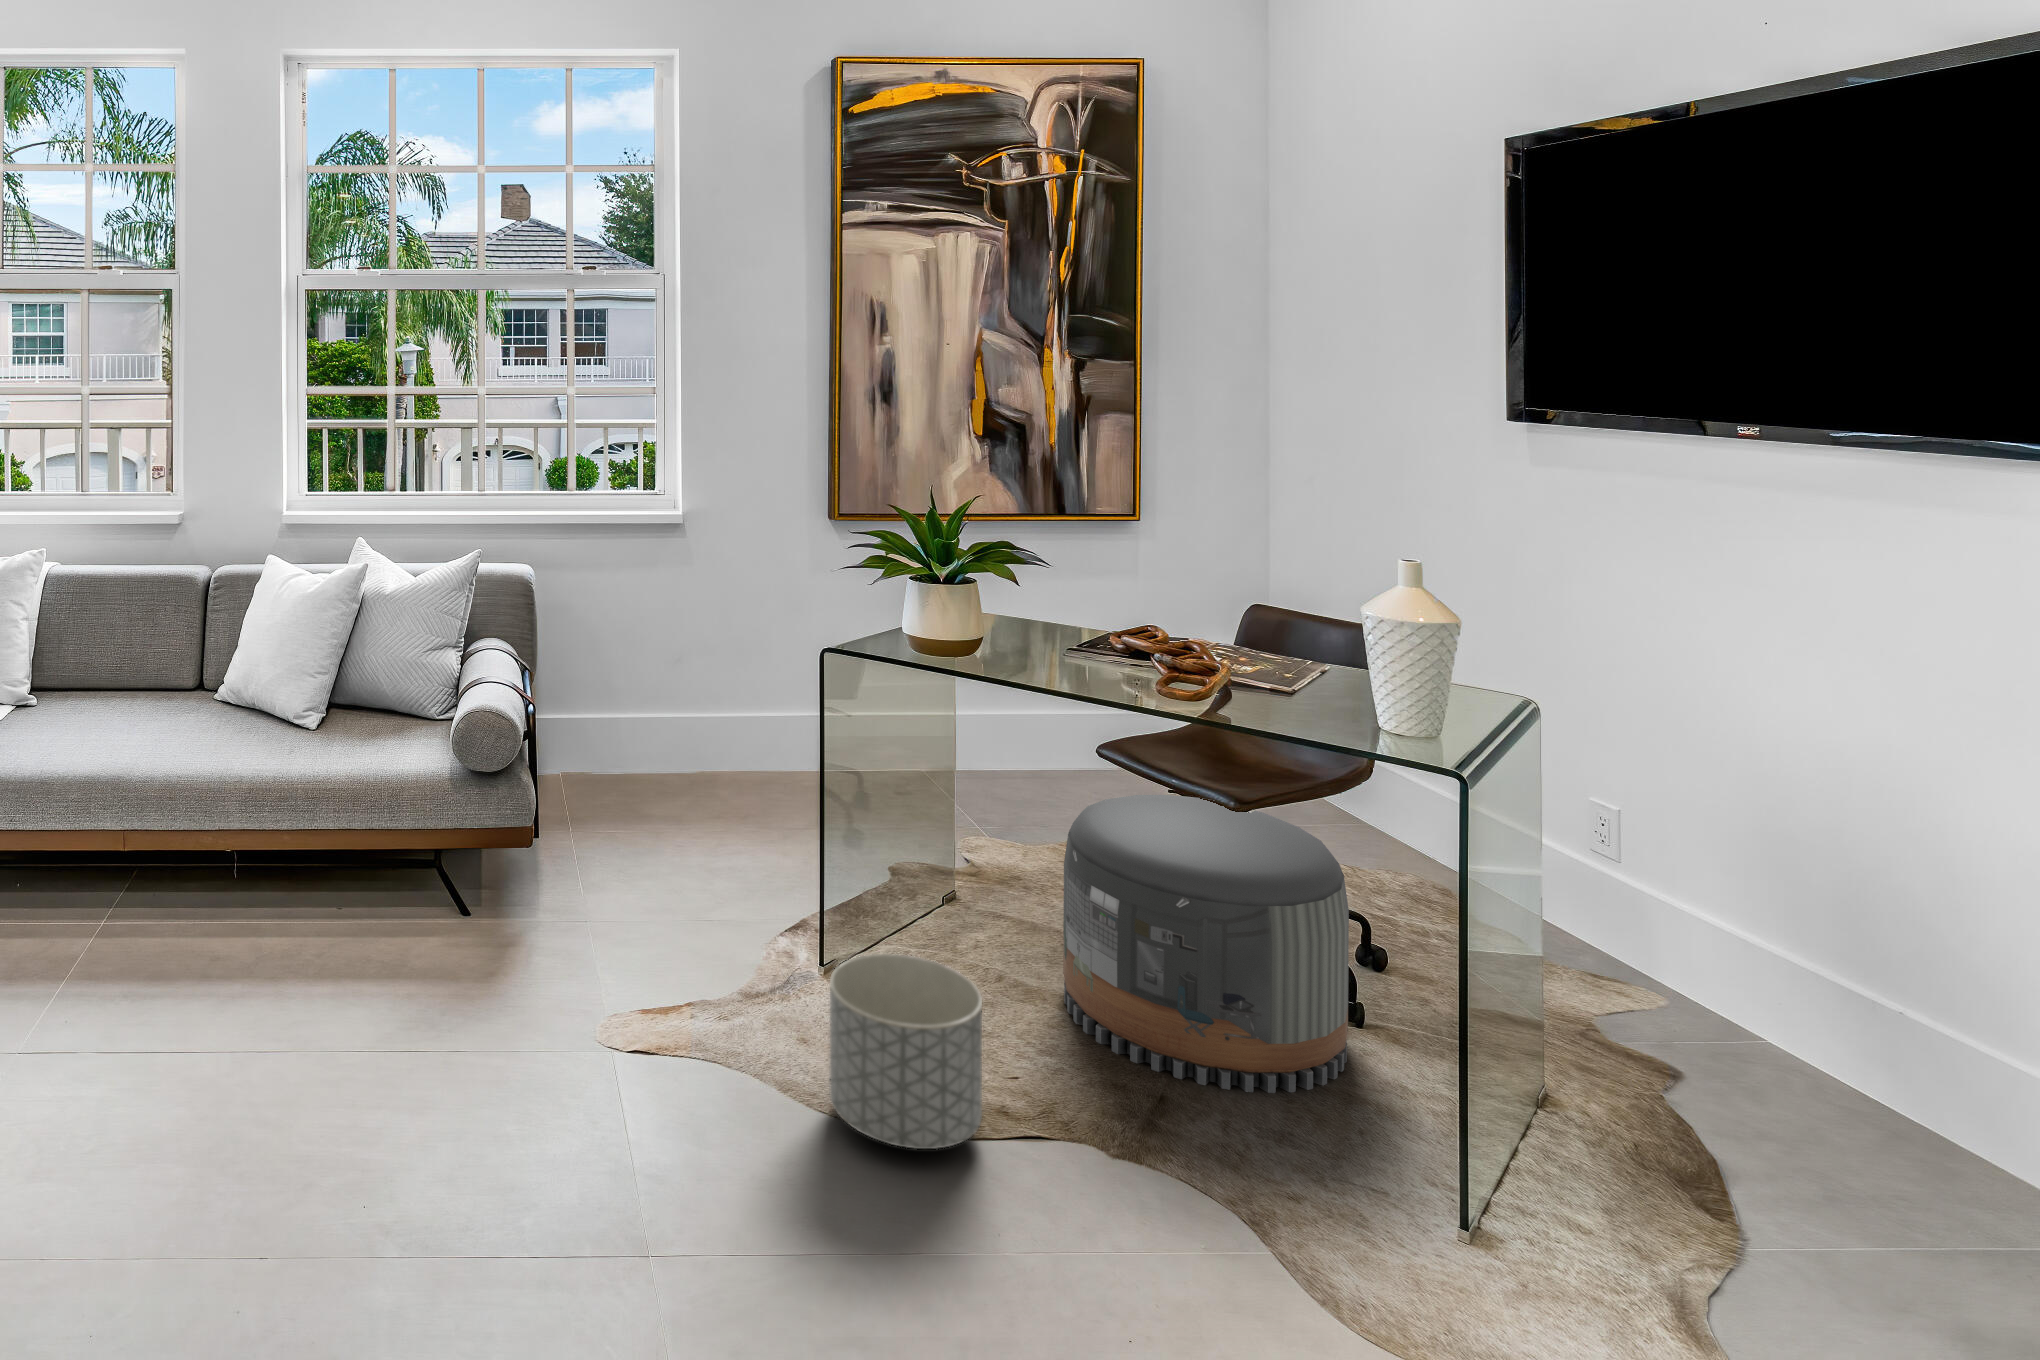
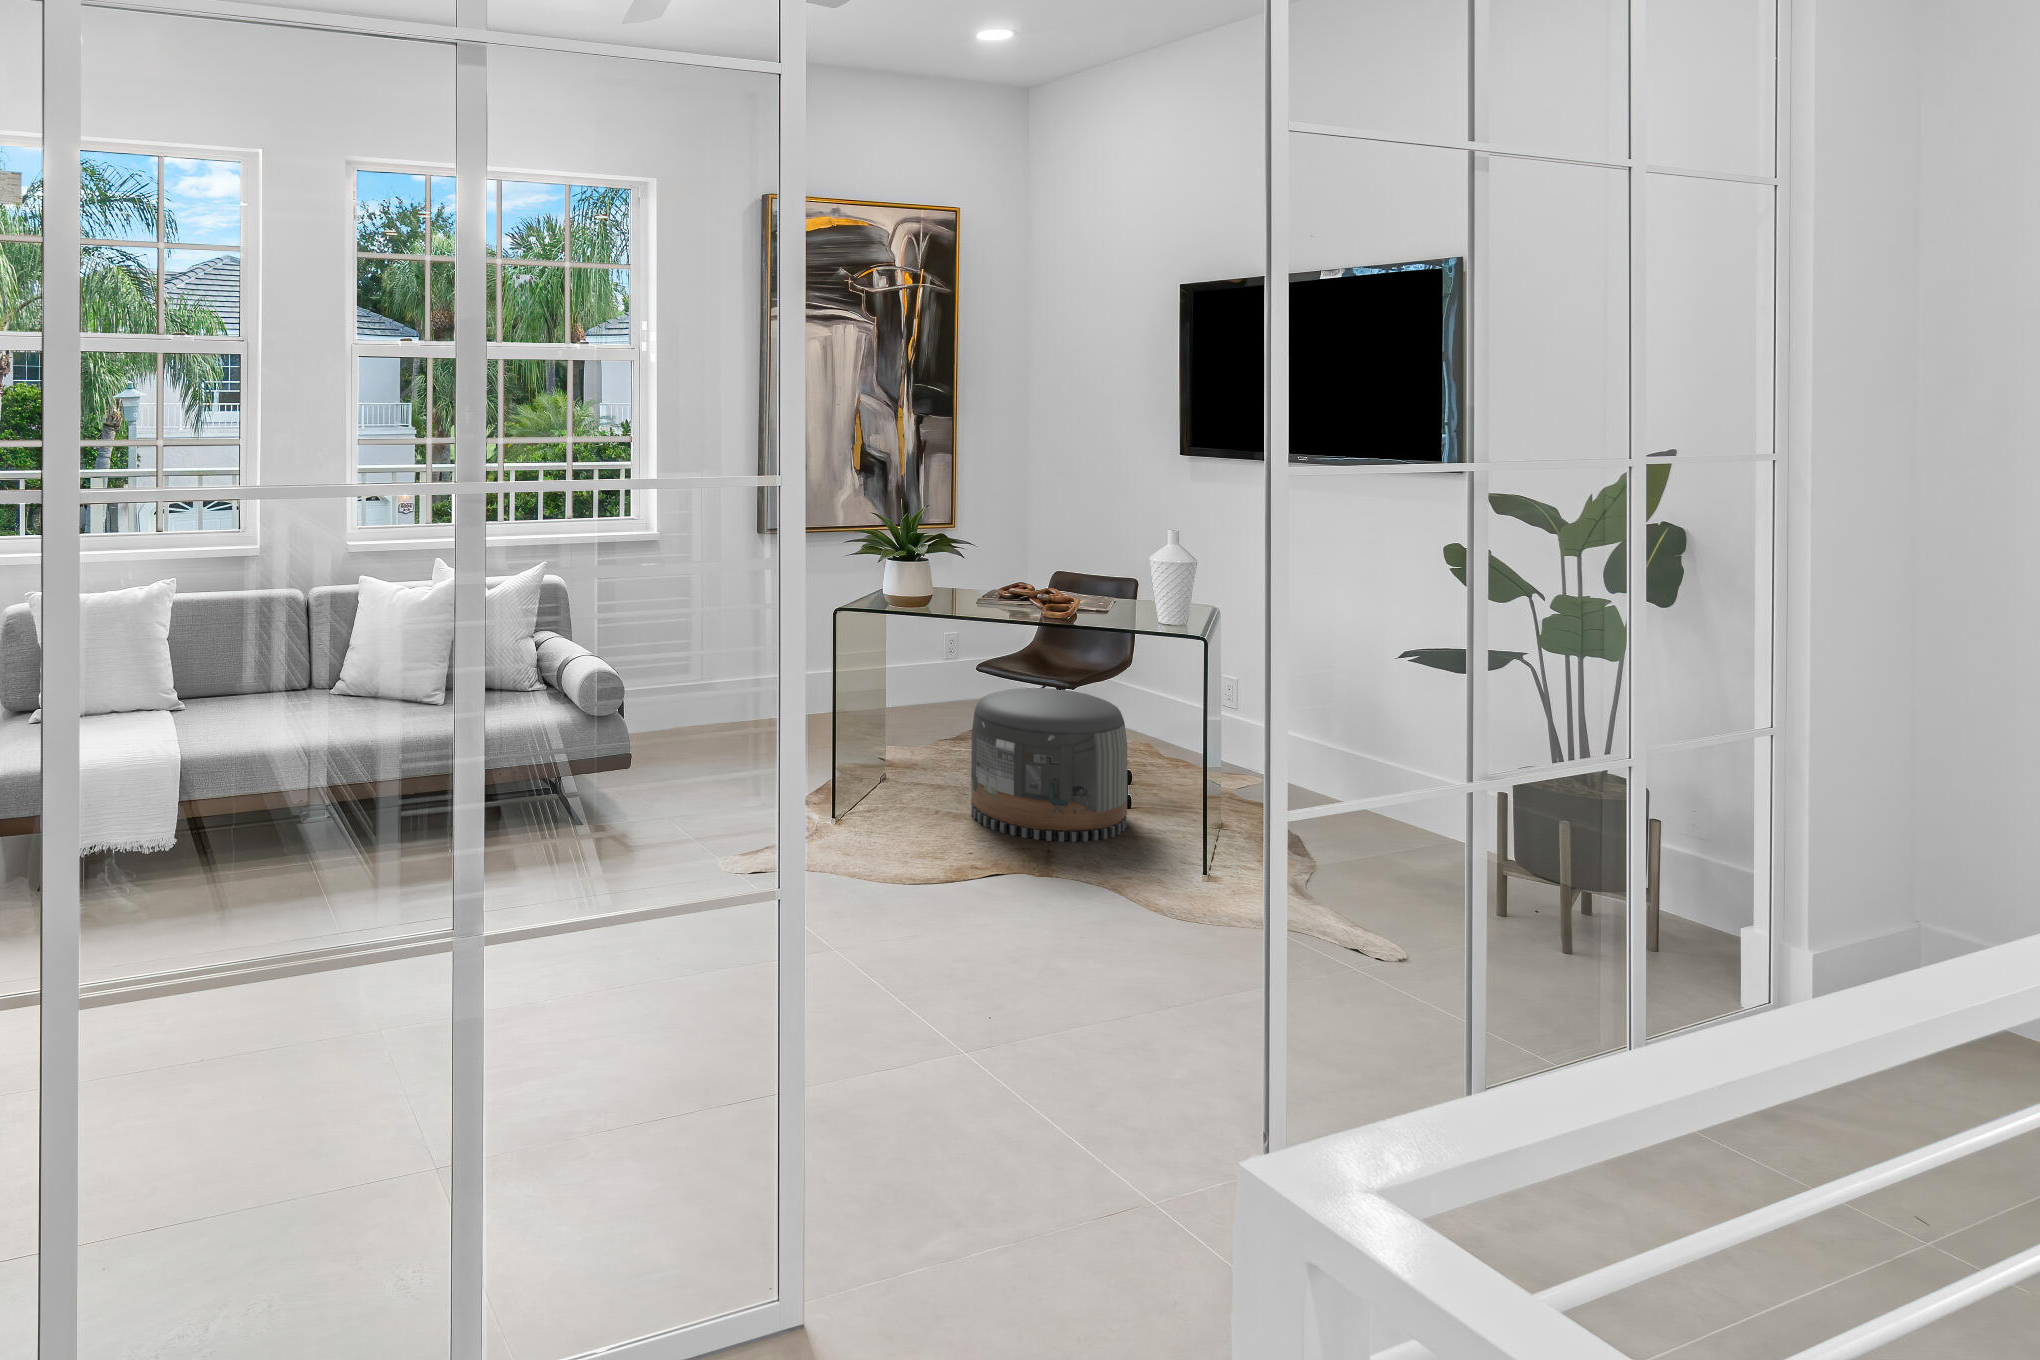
planter: present [830,954,982,1149] -> none [881,781,969,883]

